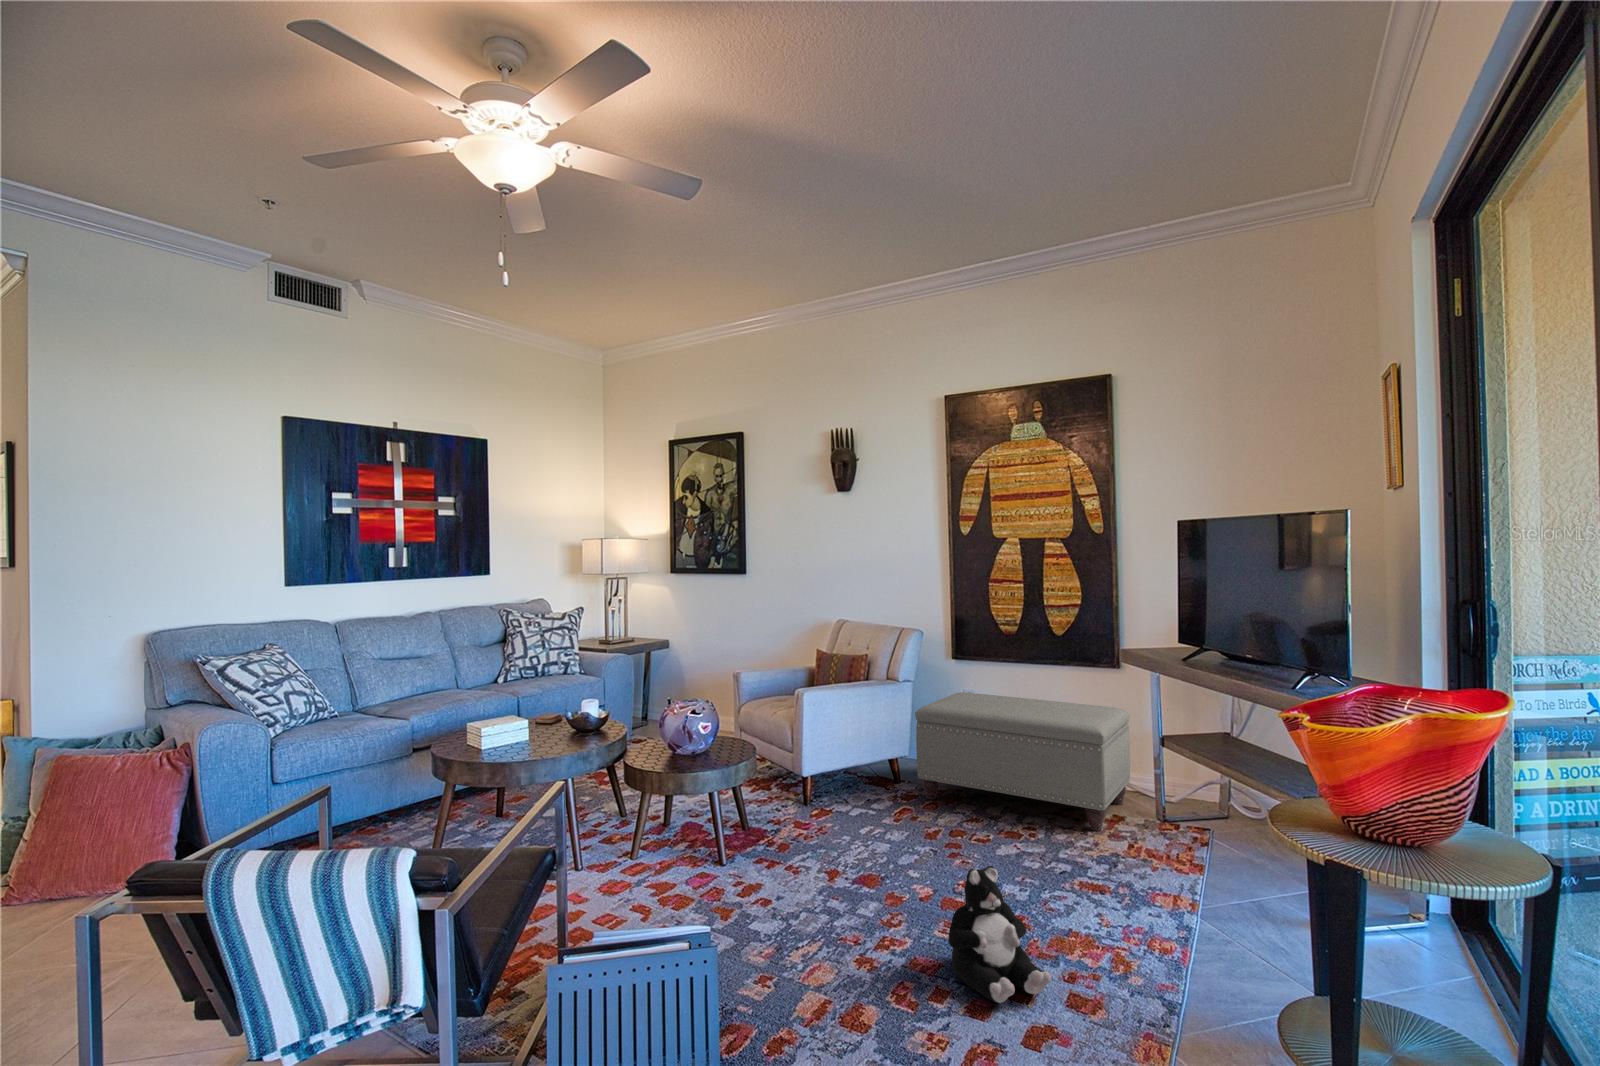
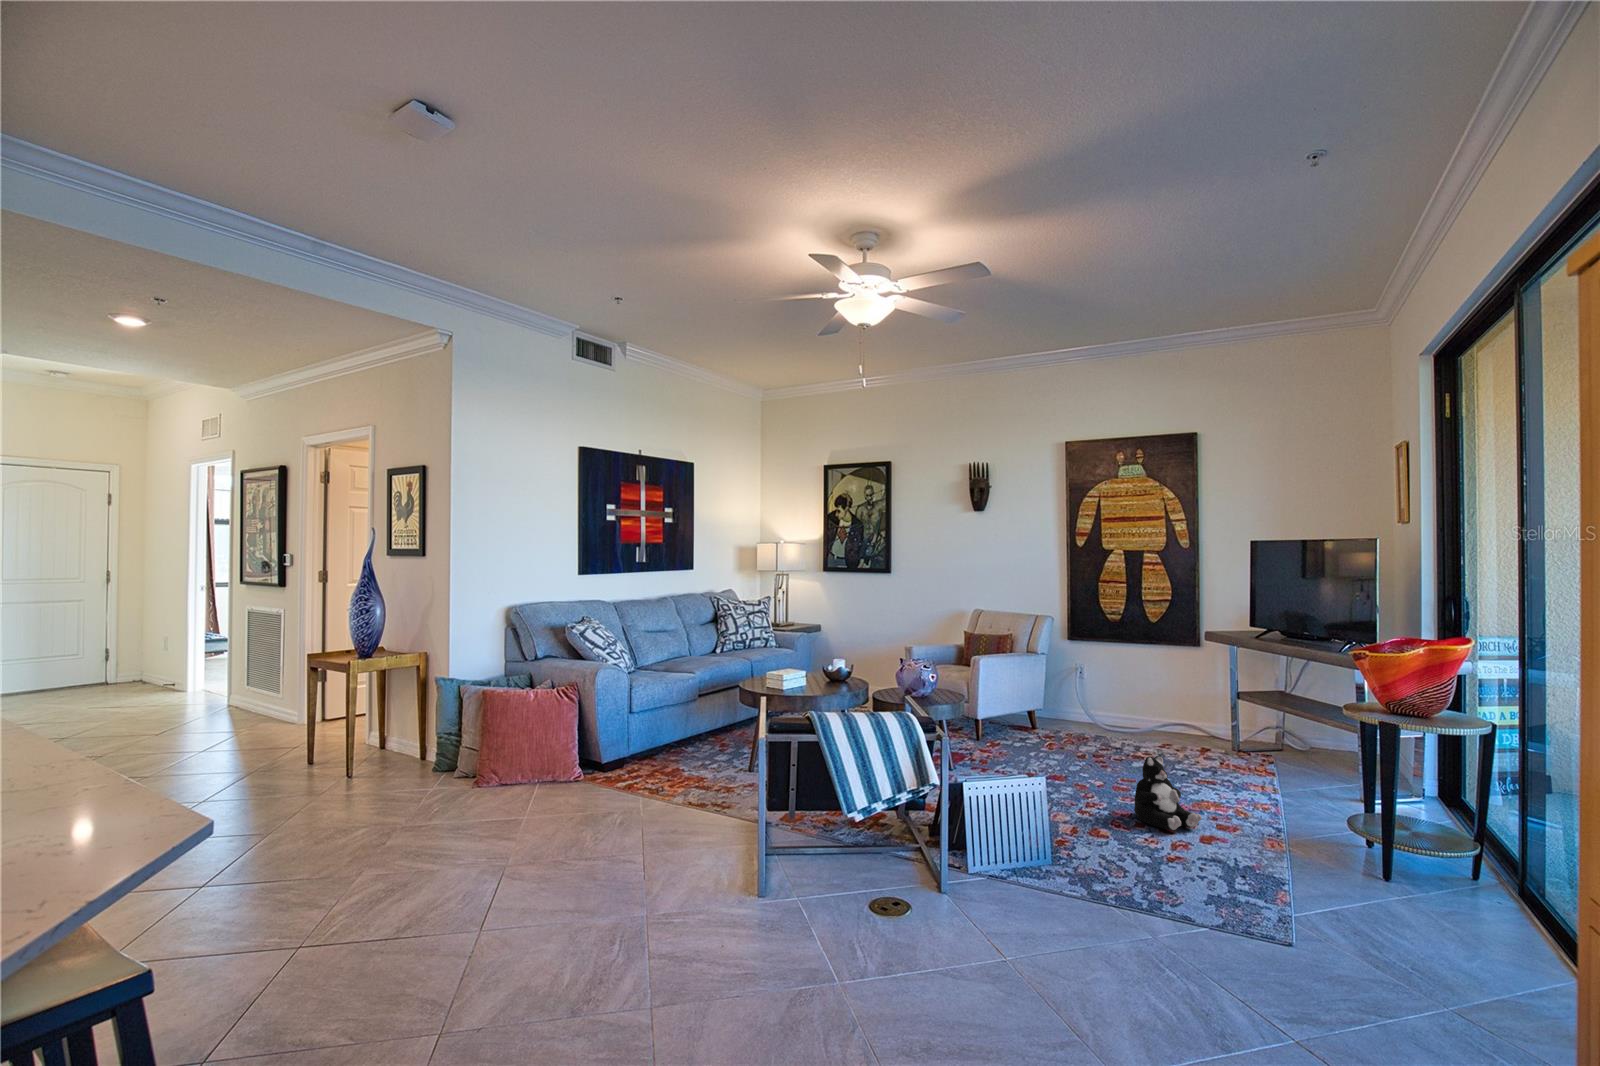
ottoman: present [915,692,1130,831] -> none [1054,664,1210,757]

